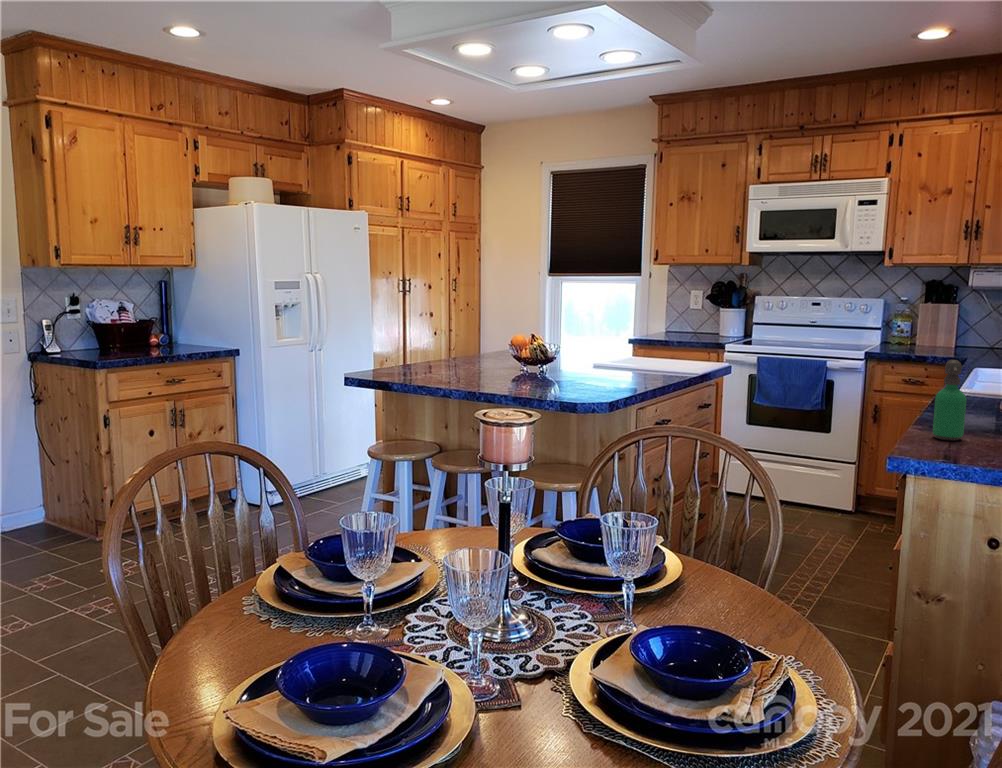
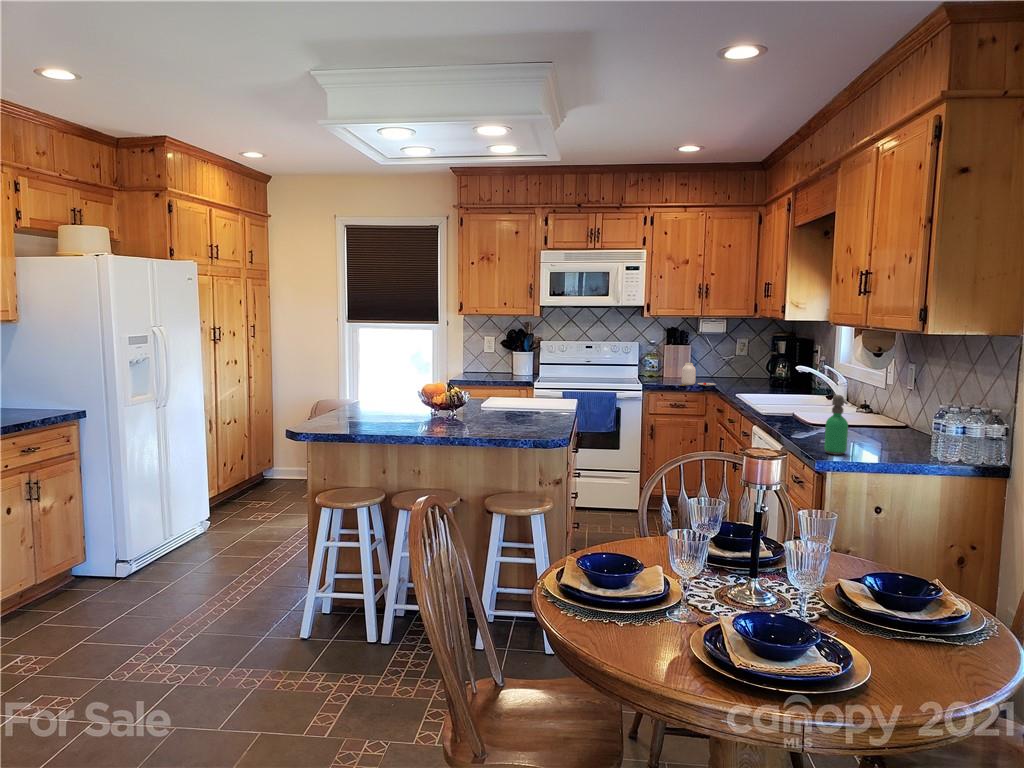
jar: none [918,327,974,359] -> present [680,363,716,386]

